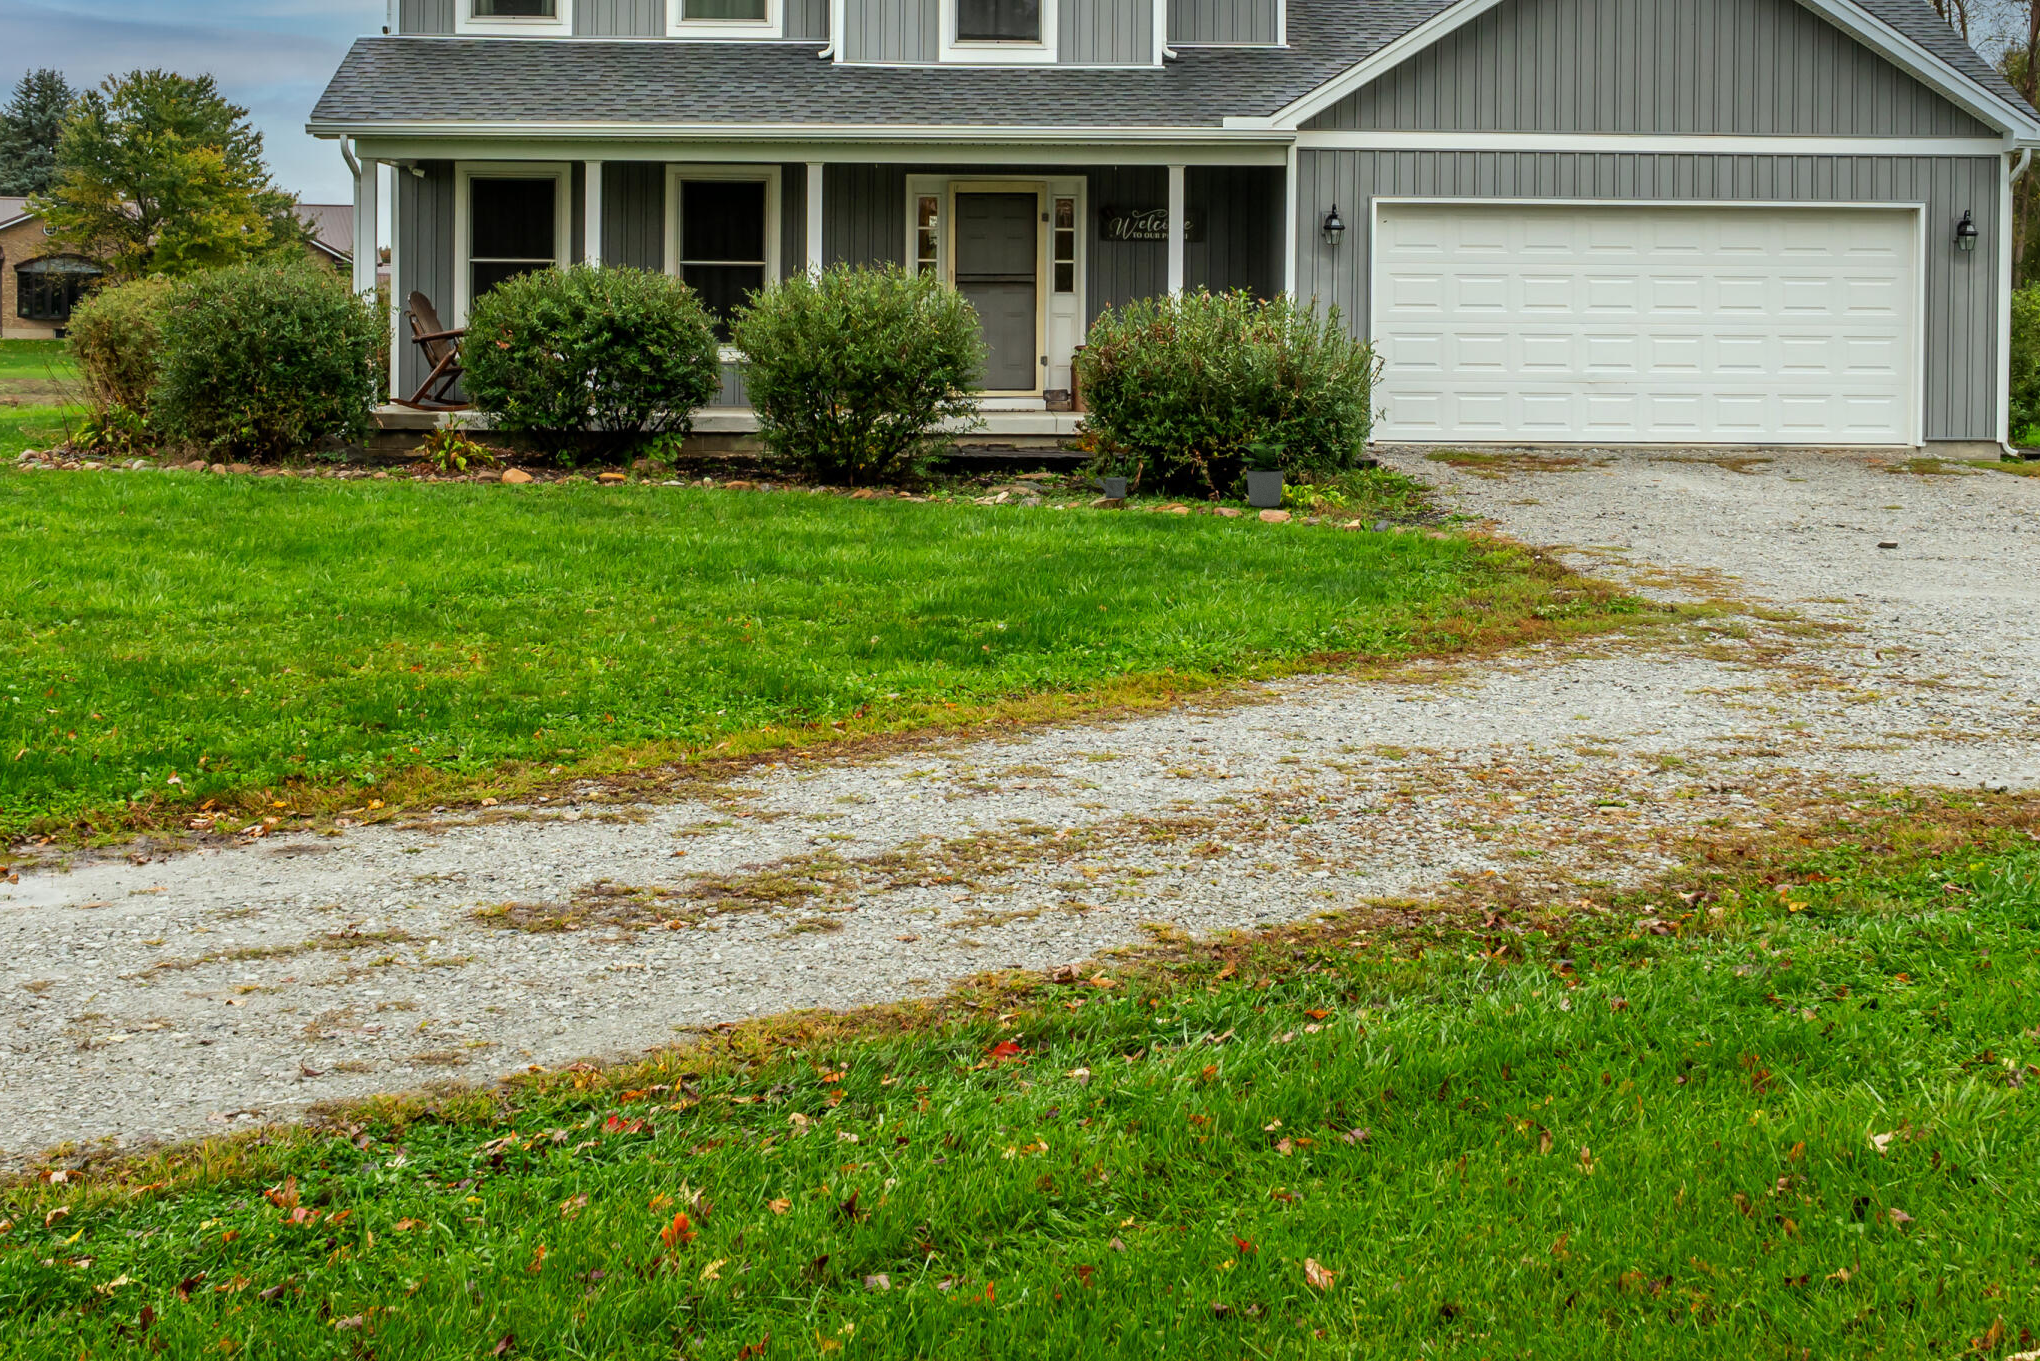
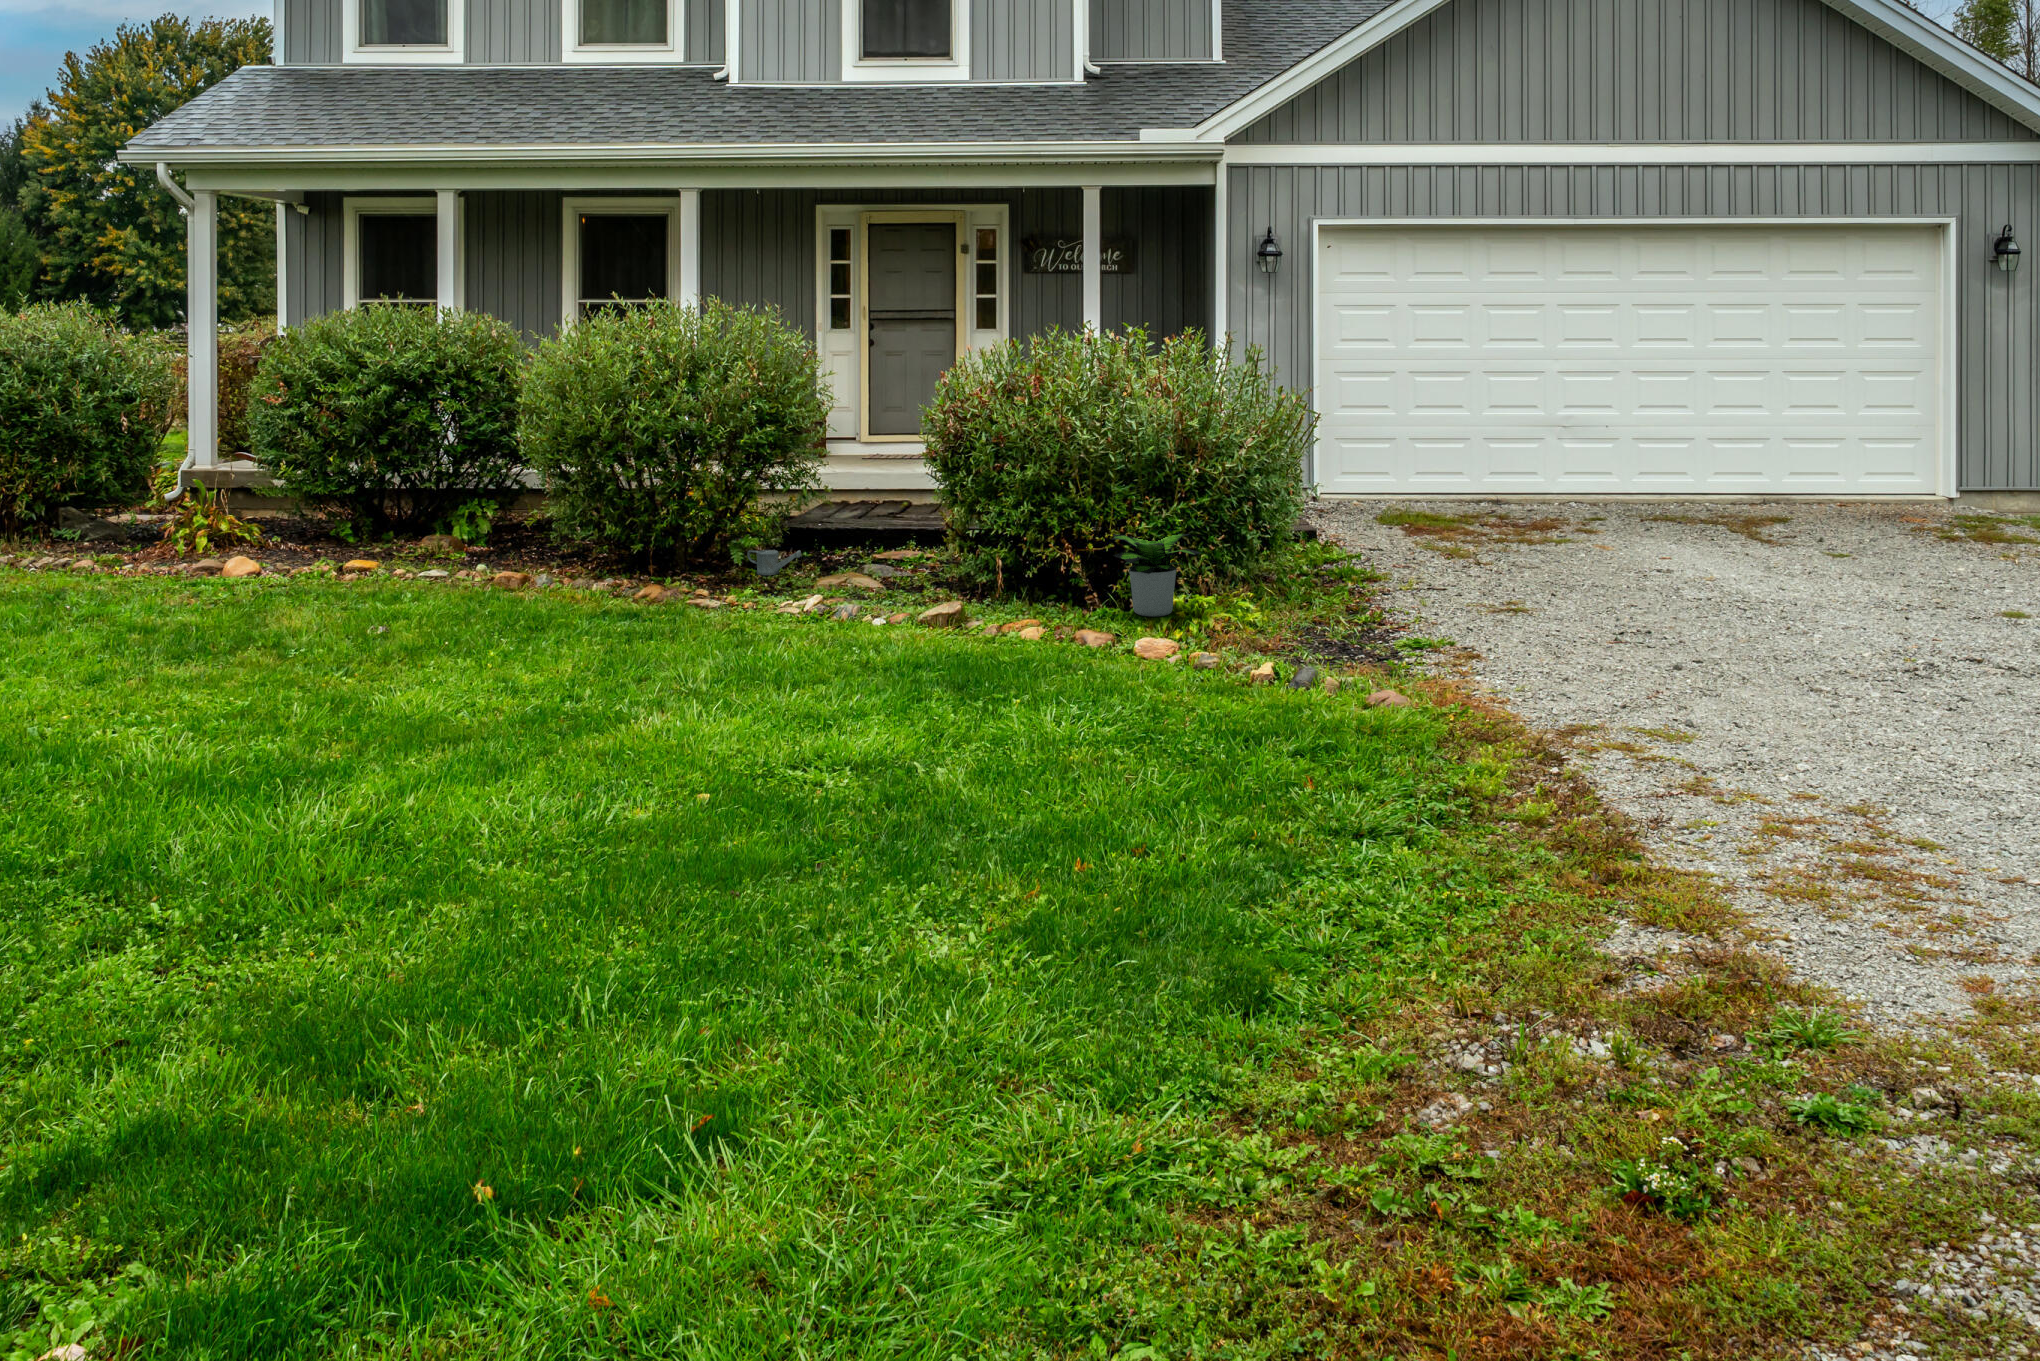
watering can: present [1095,477,1127,498] -> present [748,550,801,575]

